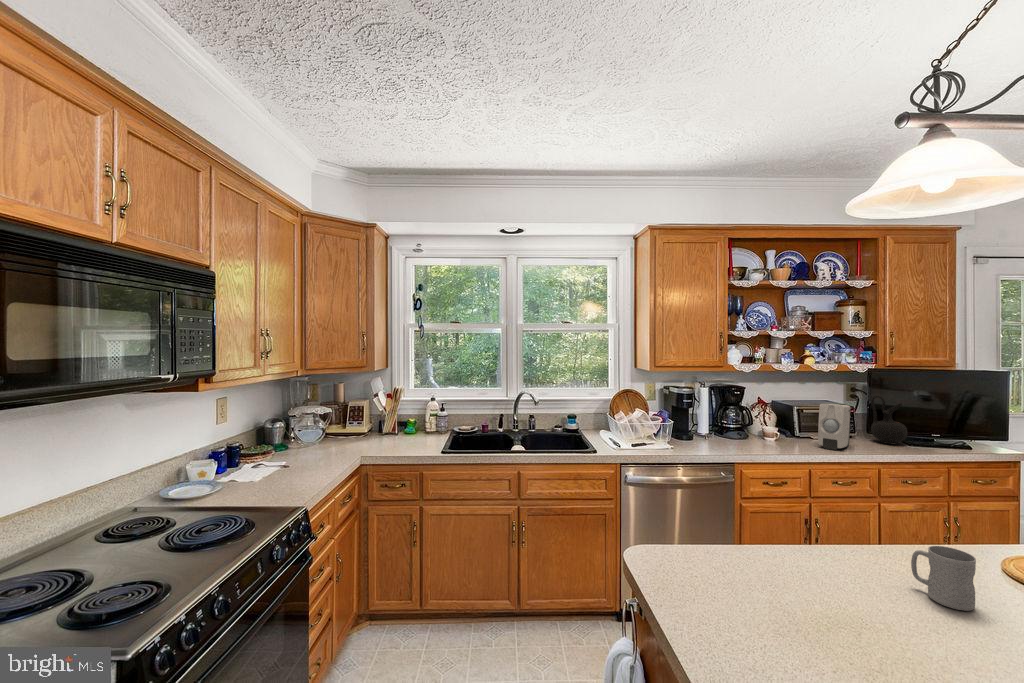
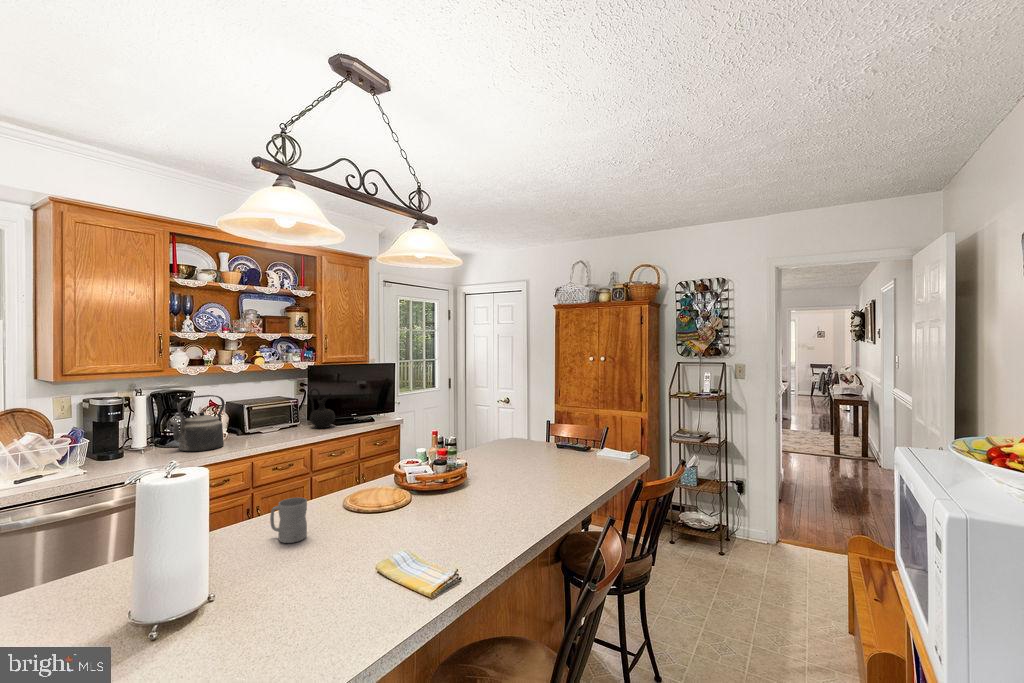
kettle: none [730,392,778,447] -> present [169,395,225,451]
soap dispenser: present [818,404,850,450] -> none [262,400,291,441]

